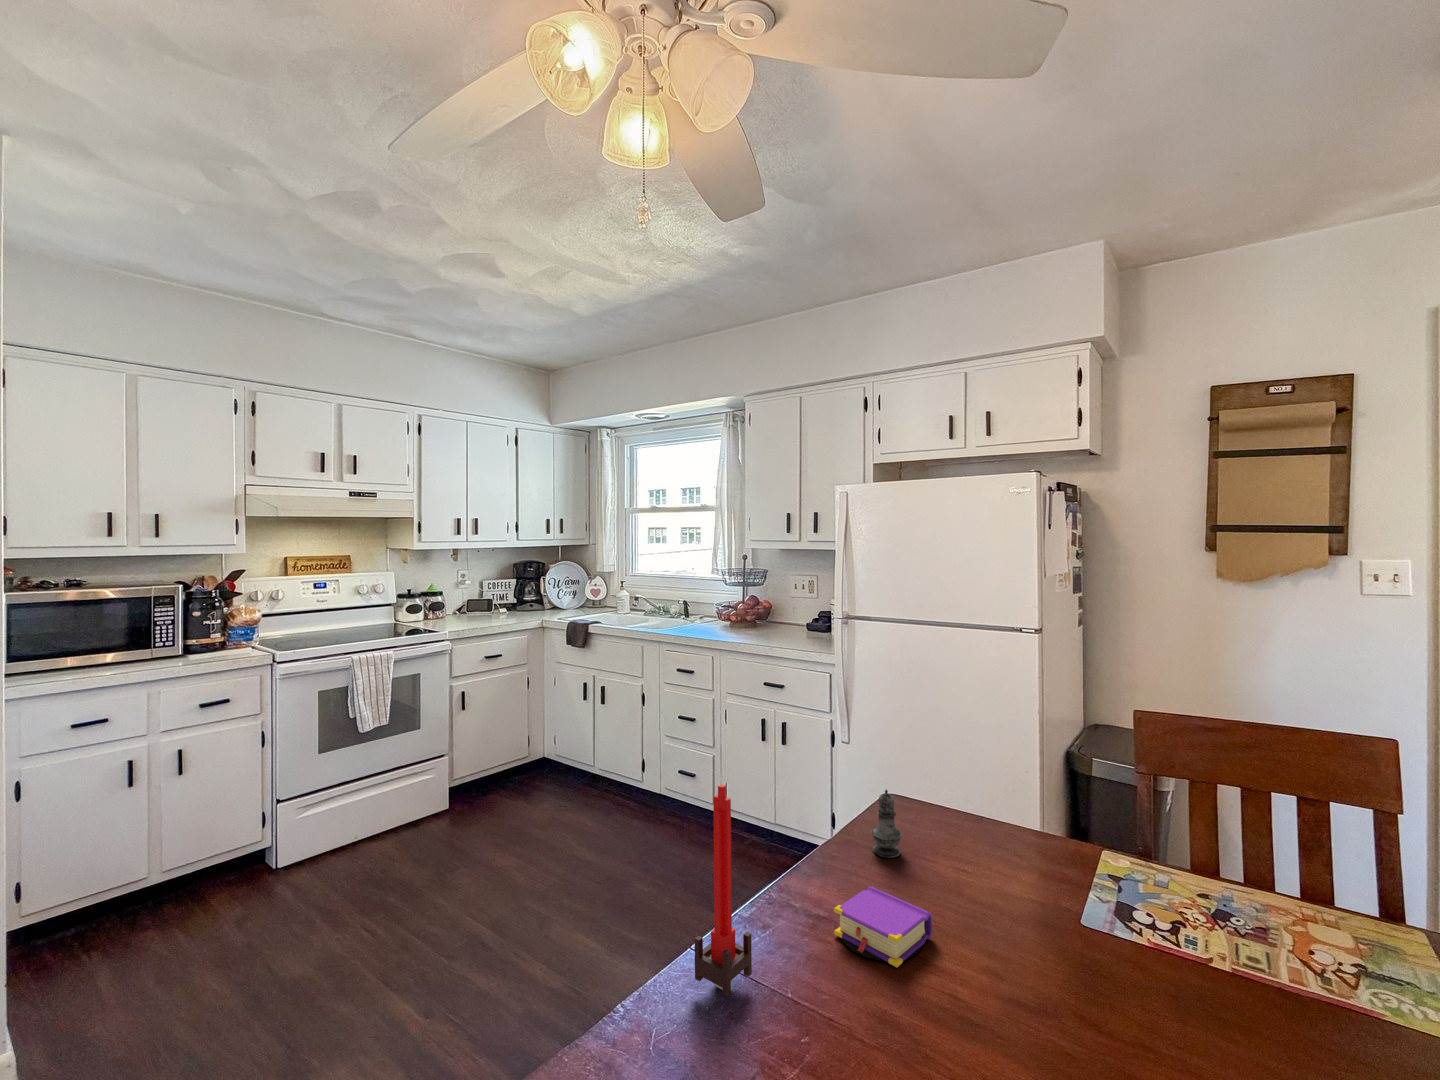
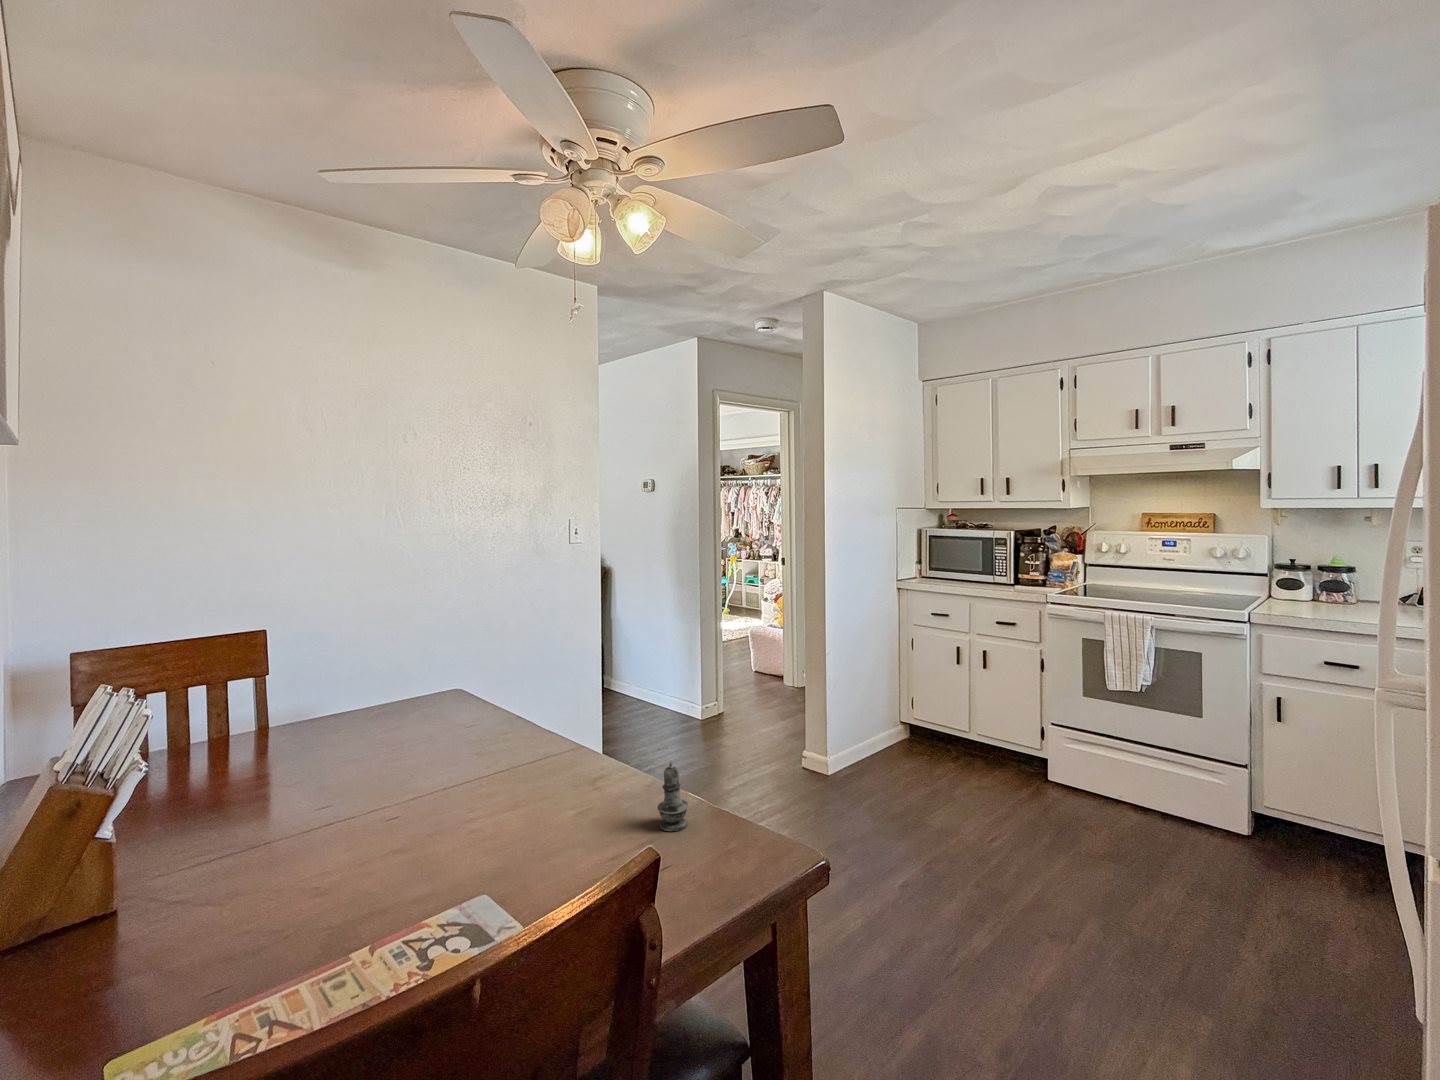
candle: present [695,784,752,996] -> none [542,650,575,762]
book: present [834,886,932,967] -> none [495,771,618,835]

